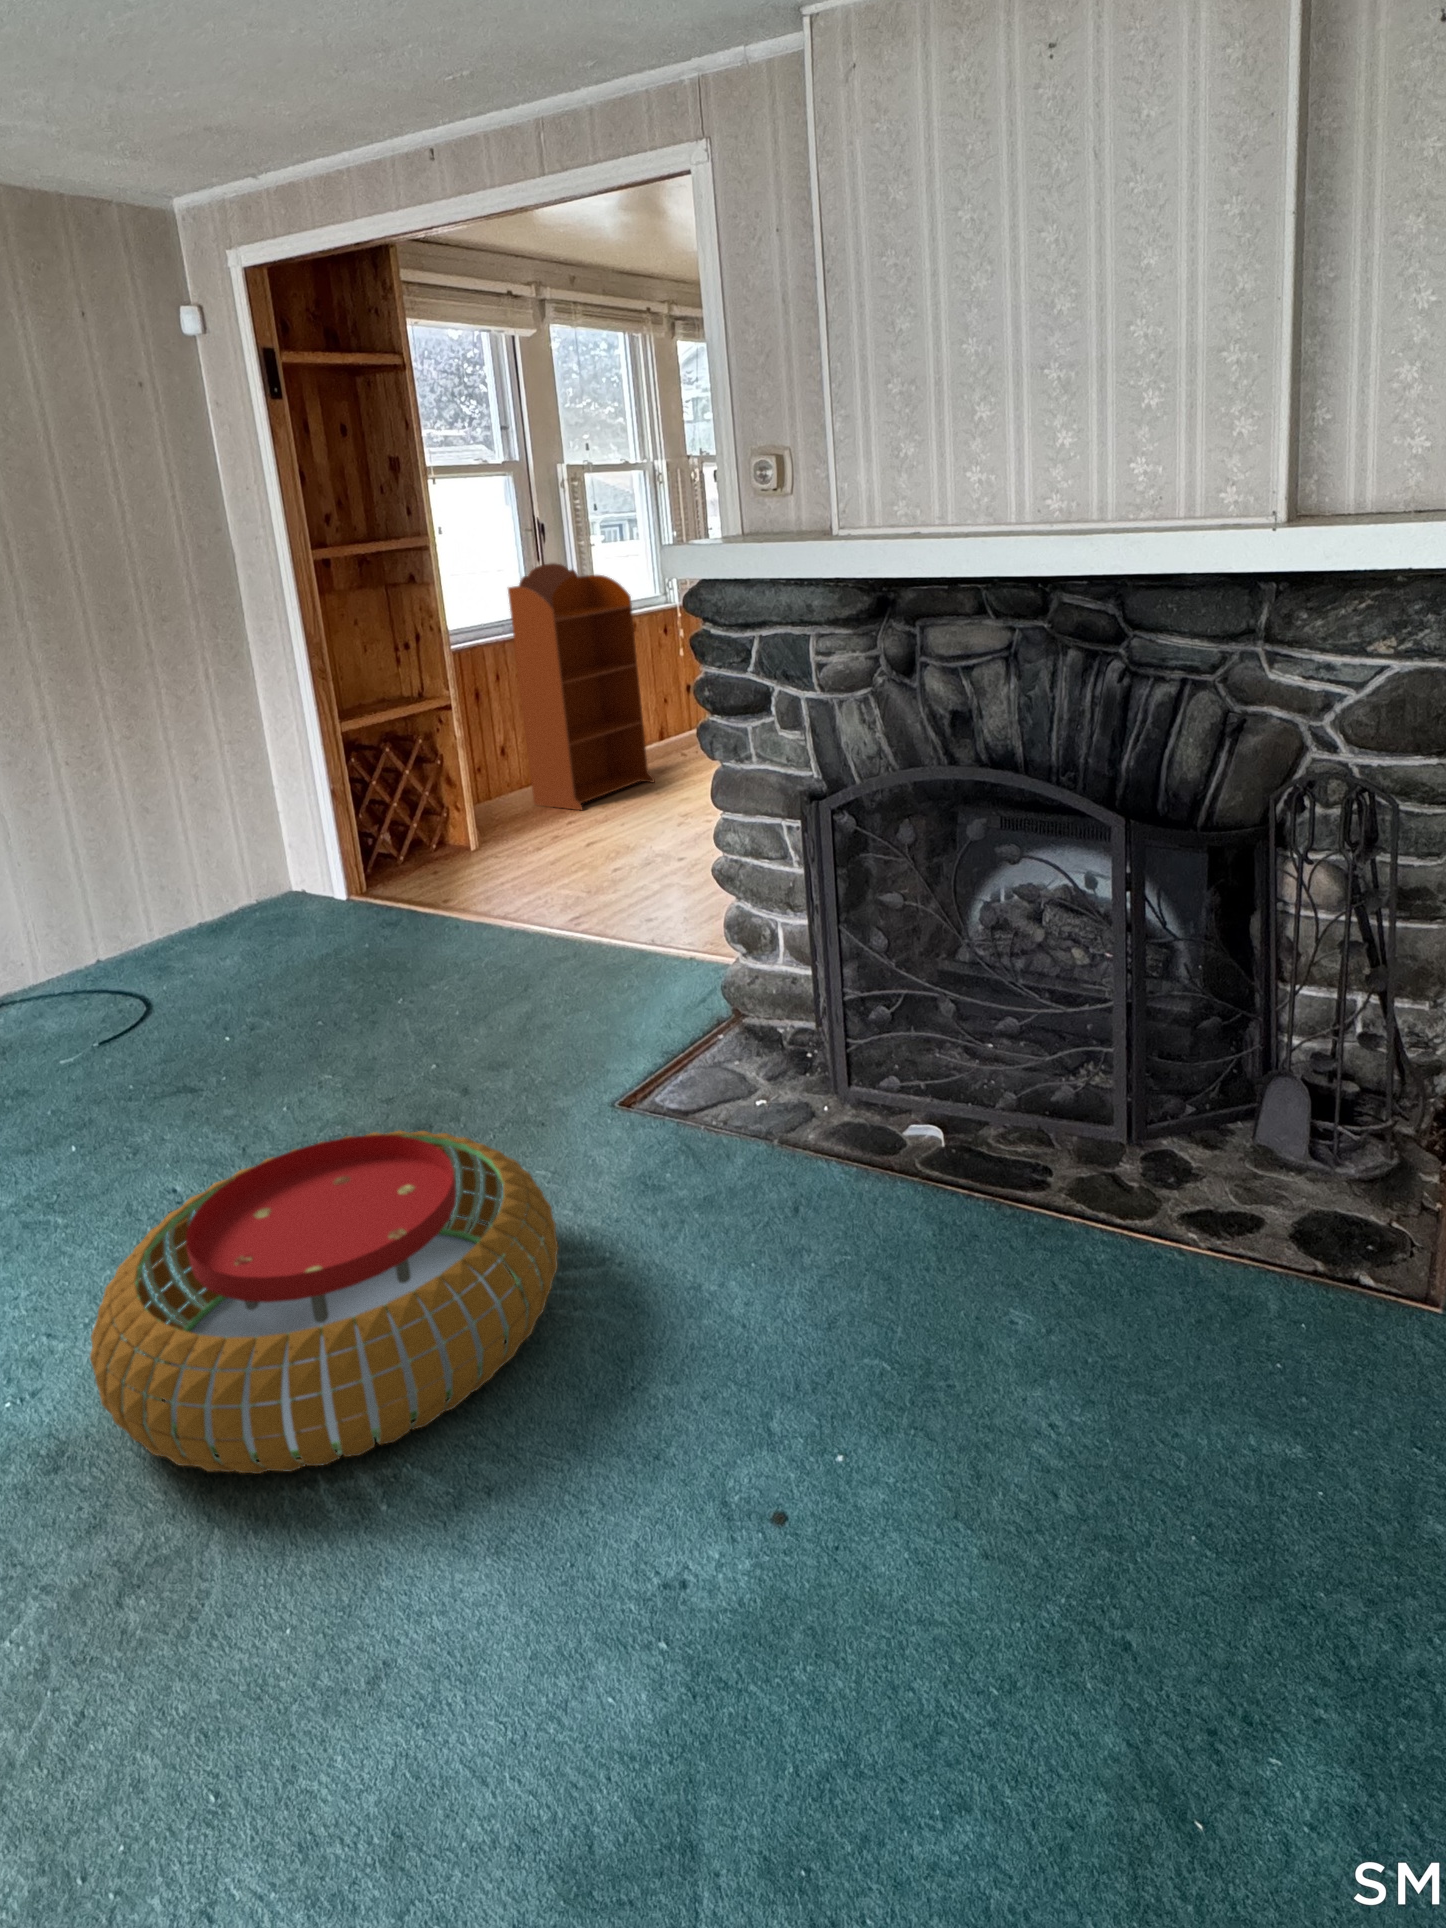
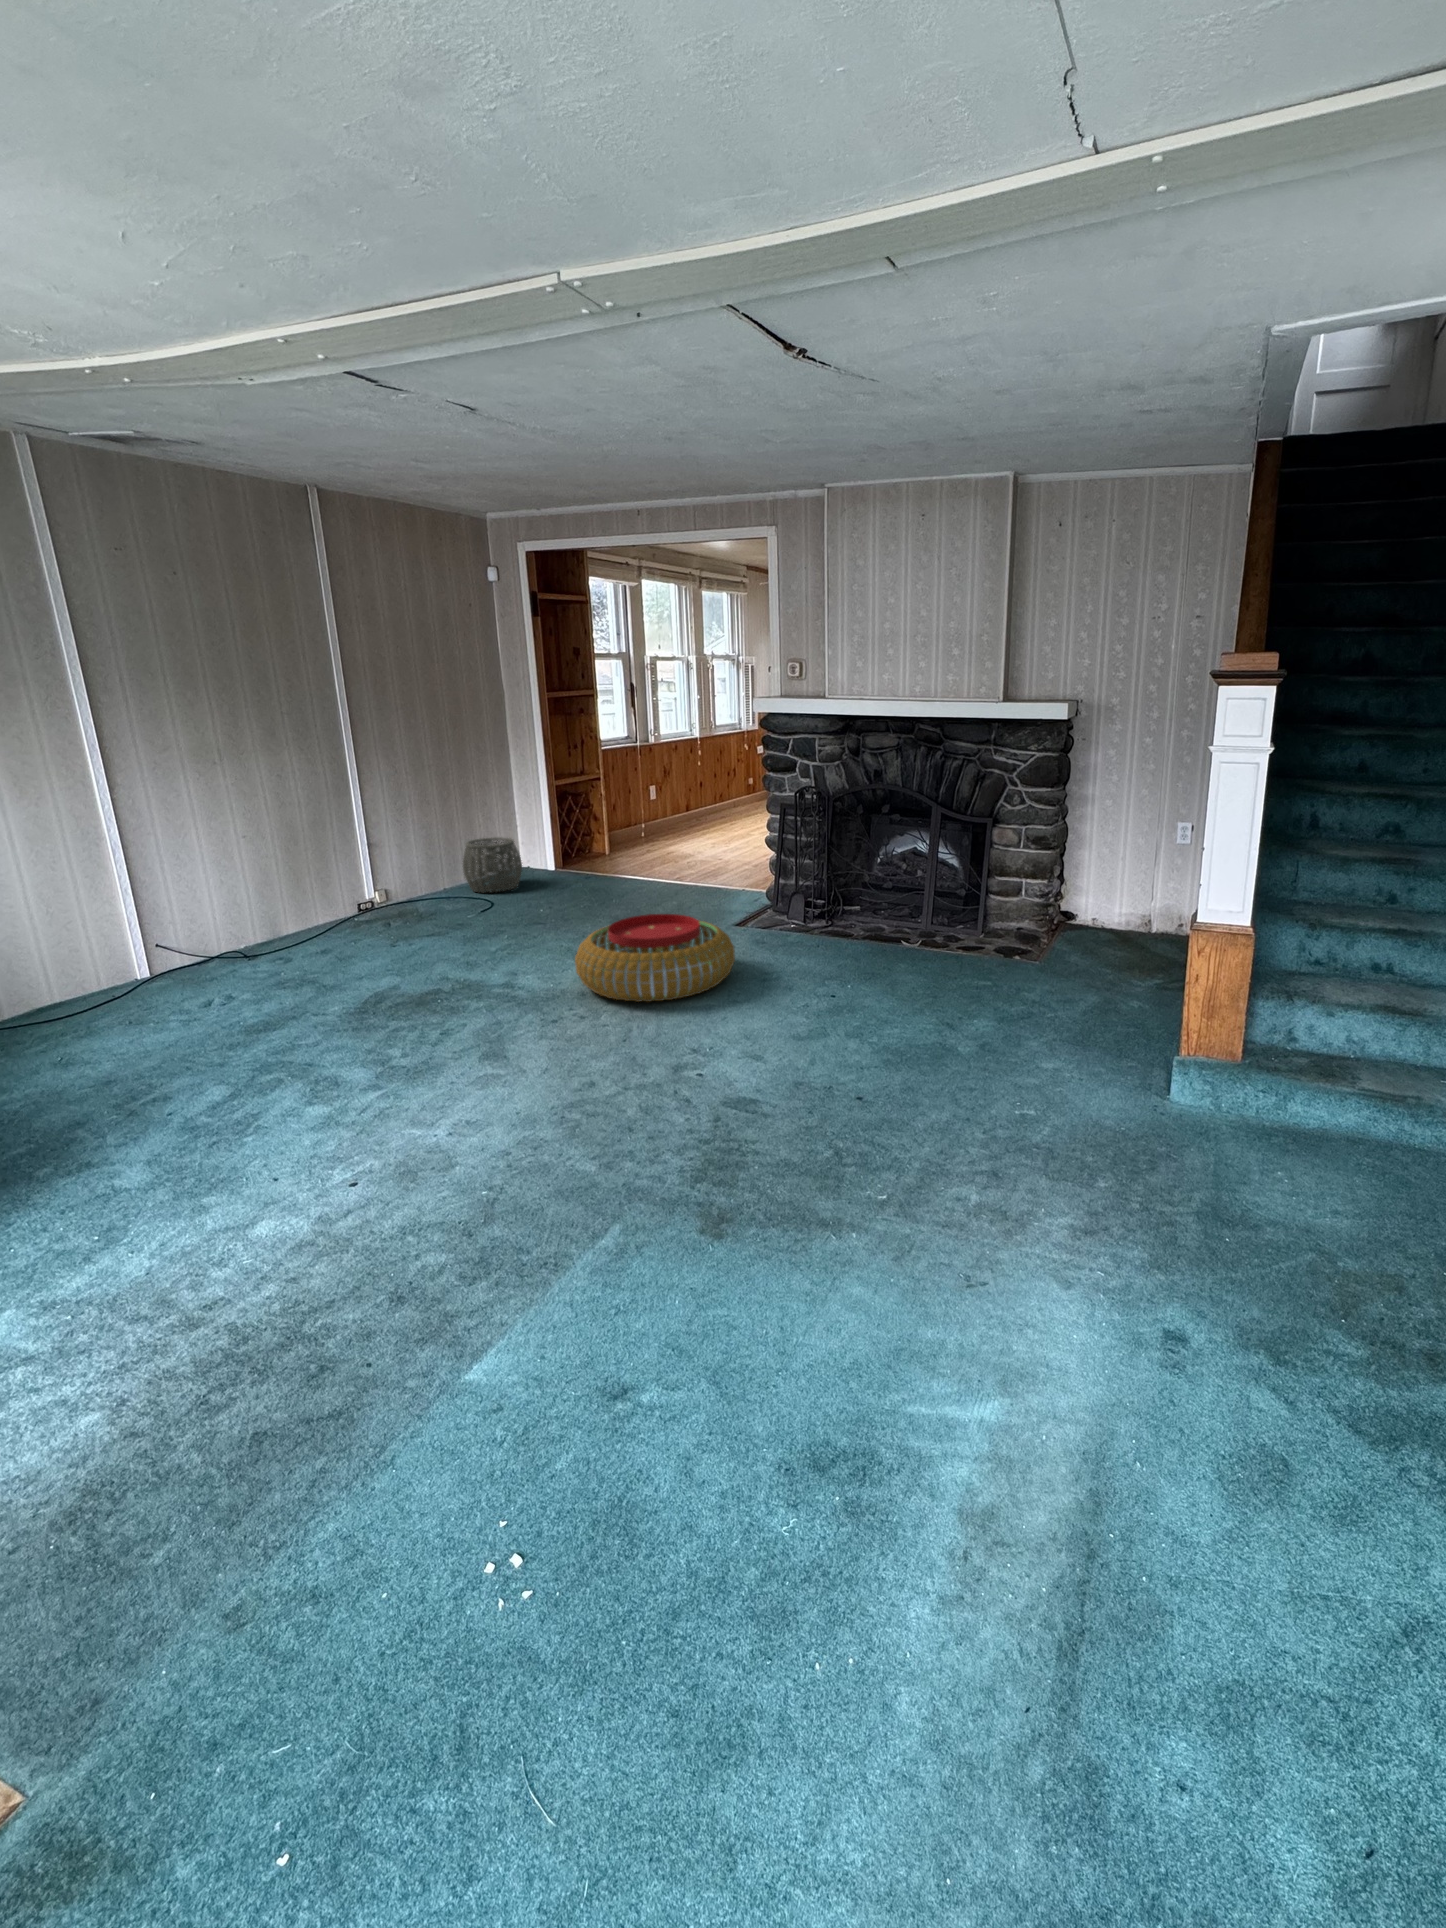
bookcase: present [508,563,655,810] -> none [622,709,693,841]
woven basket: none [131,845,260,966] -> present [463,837,522,893]

